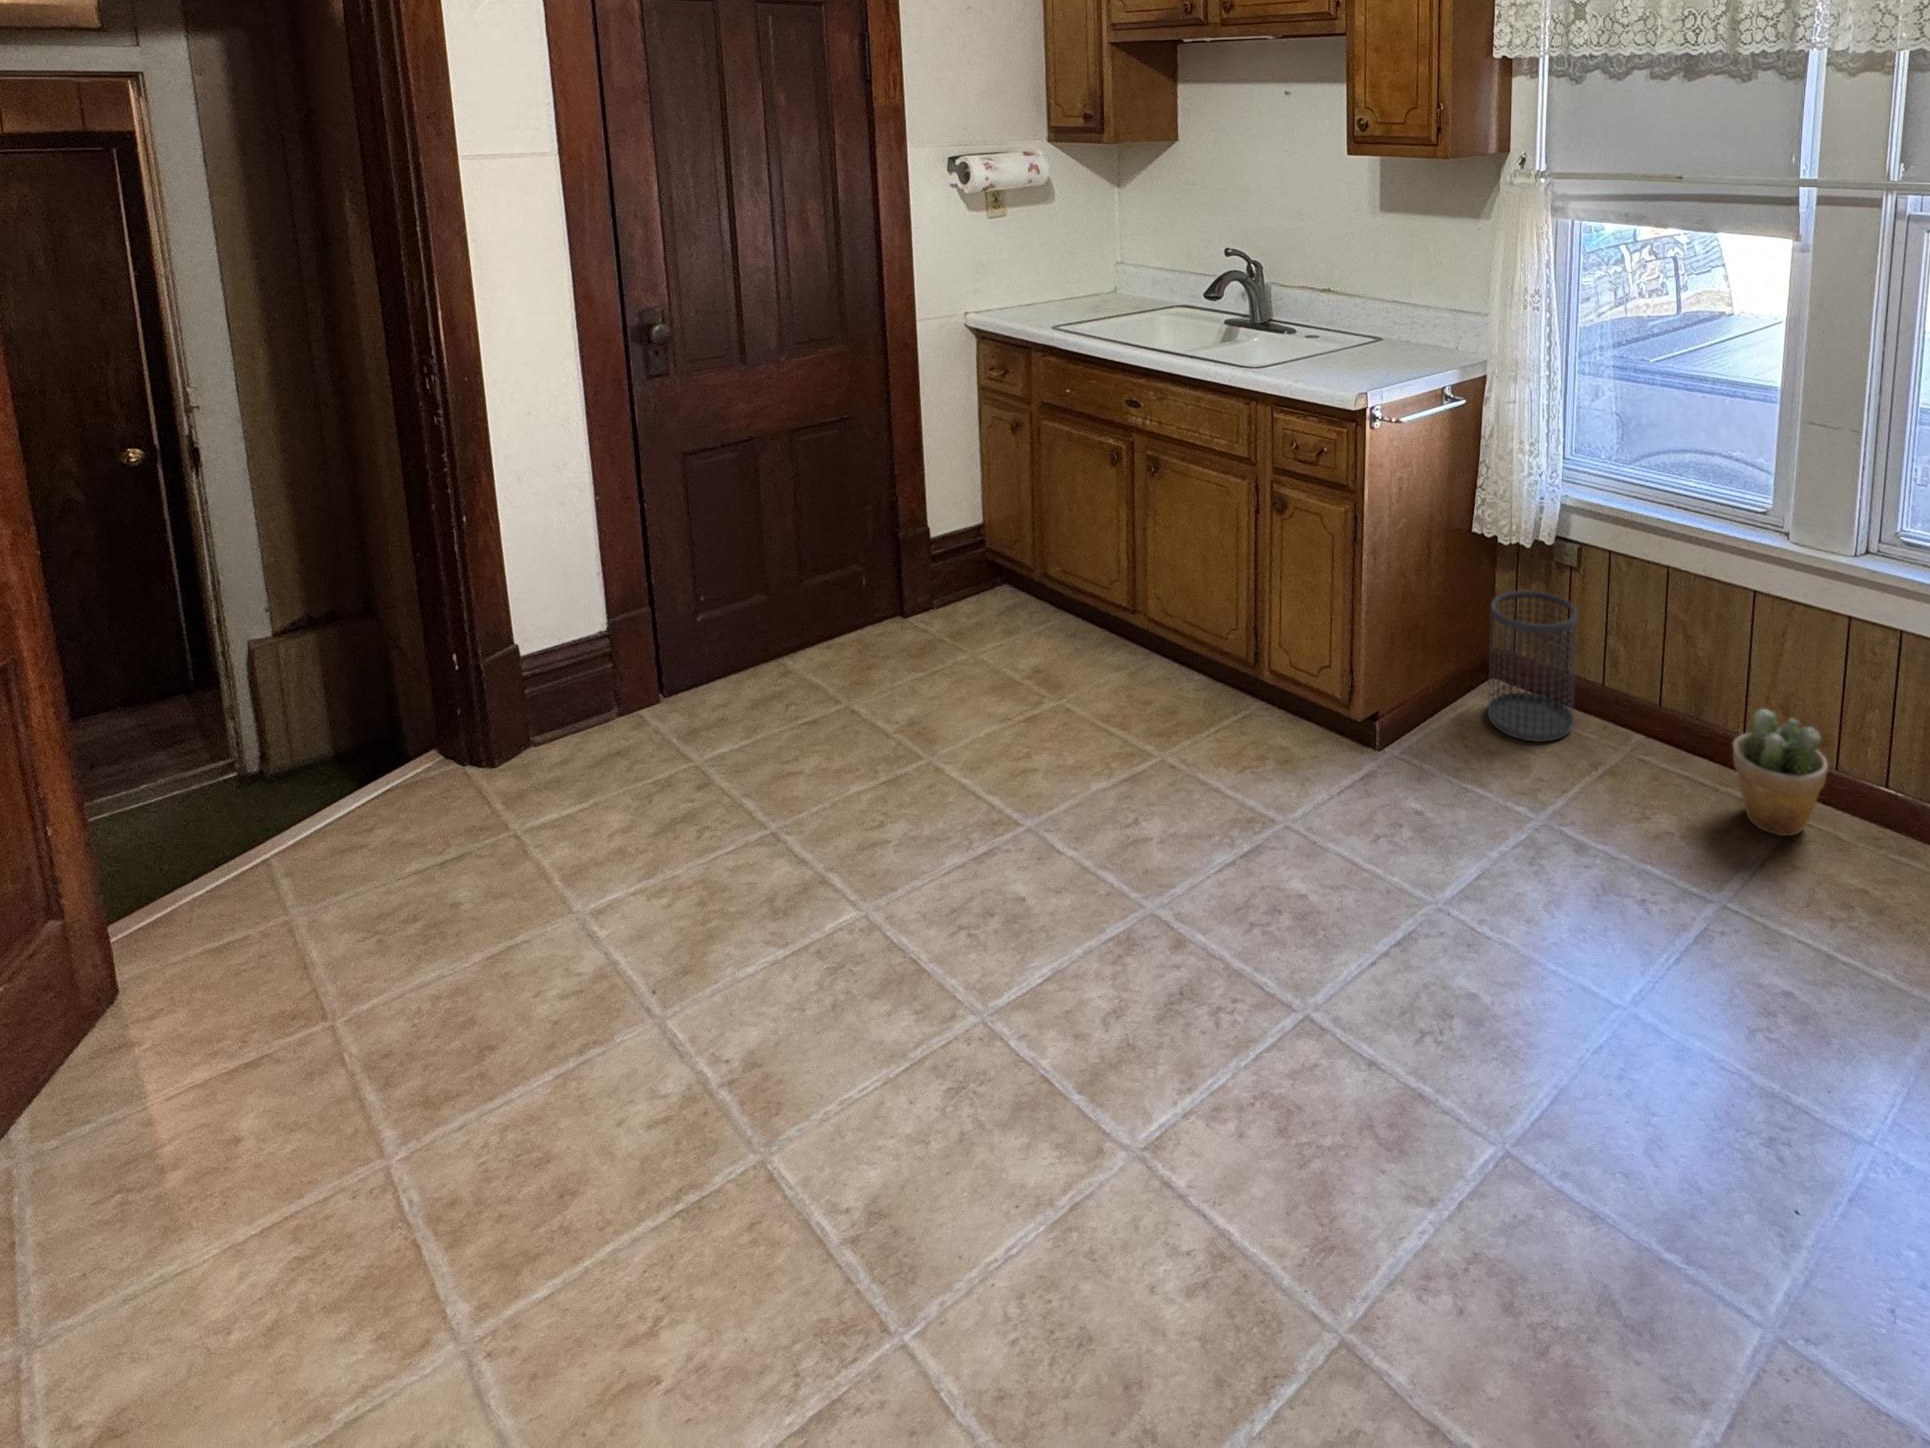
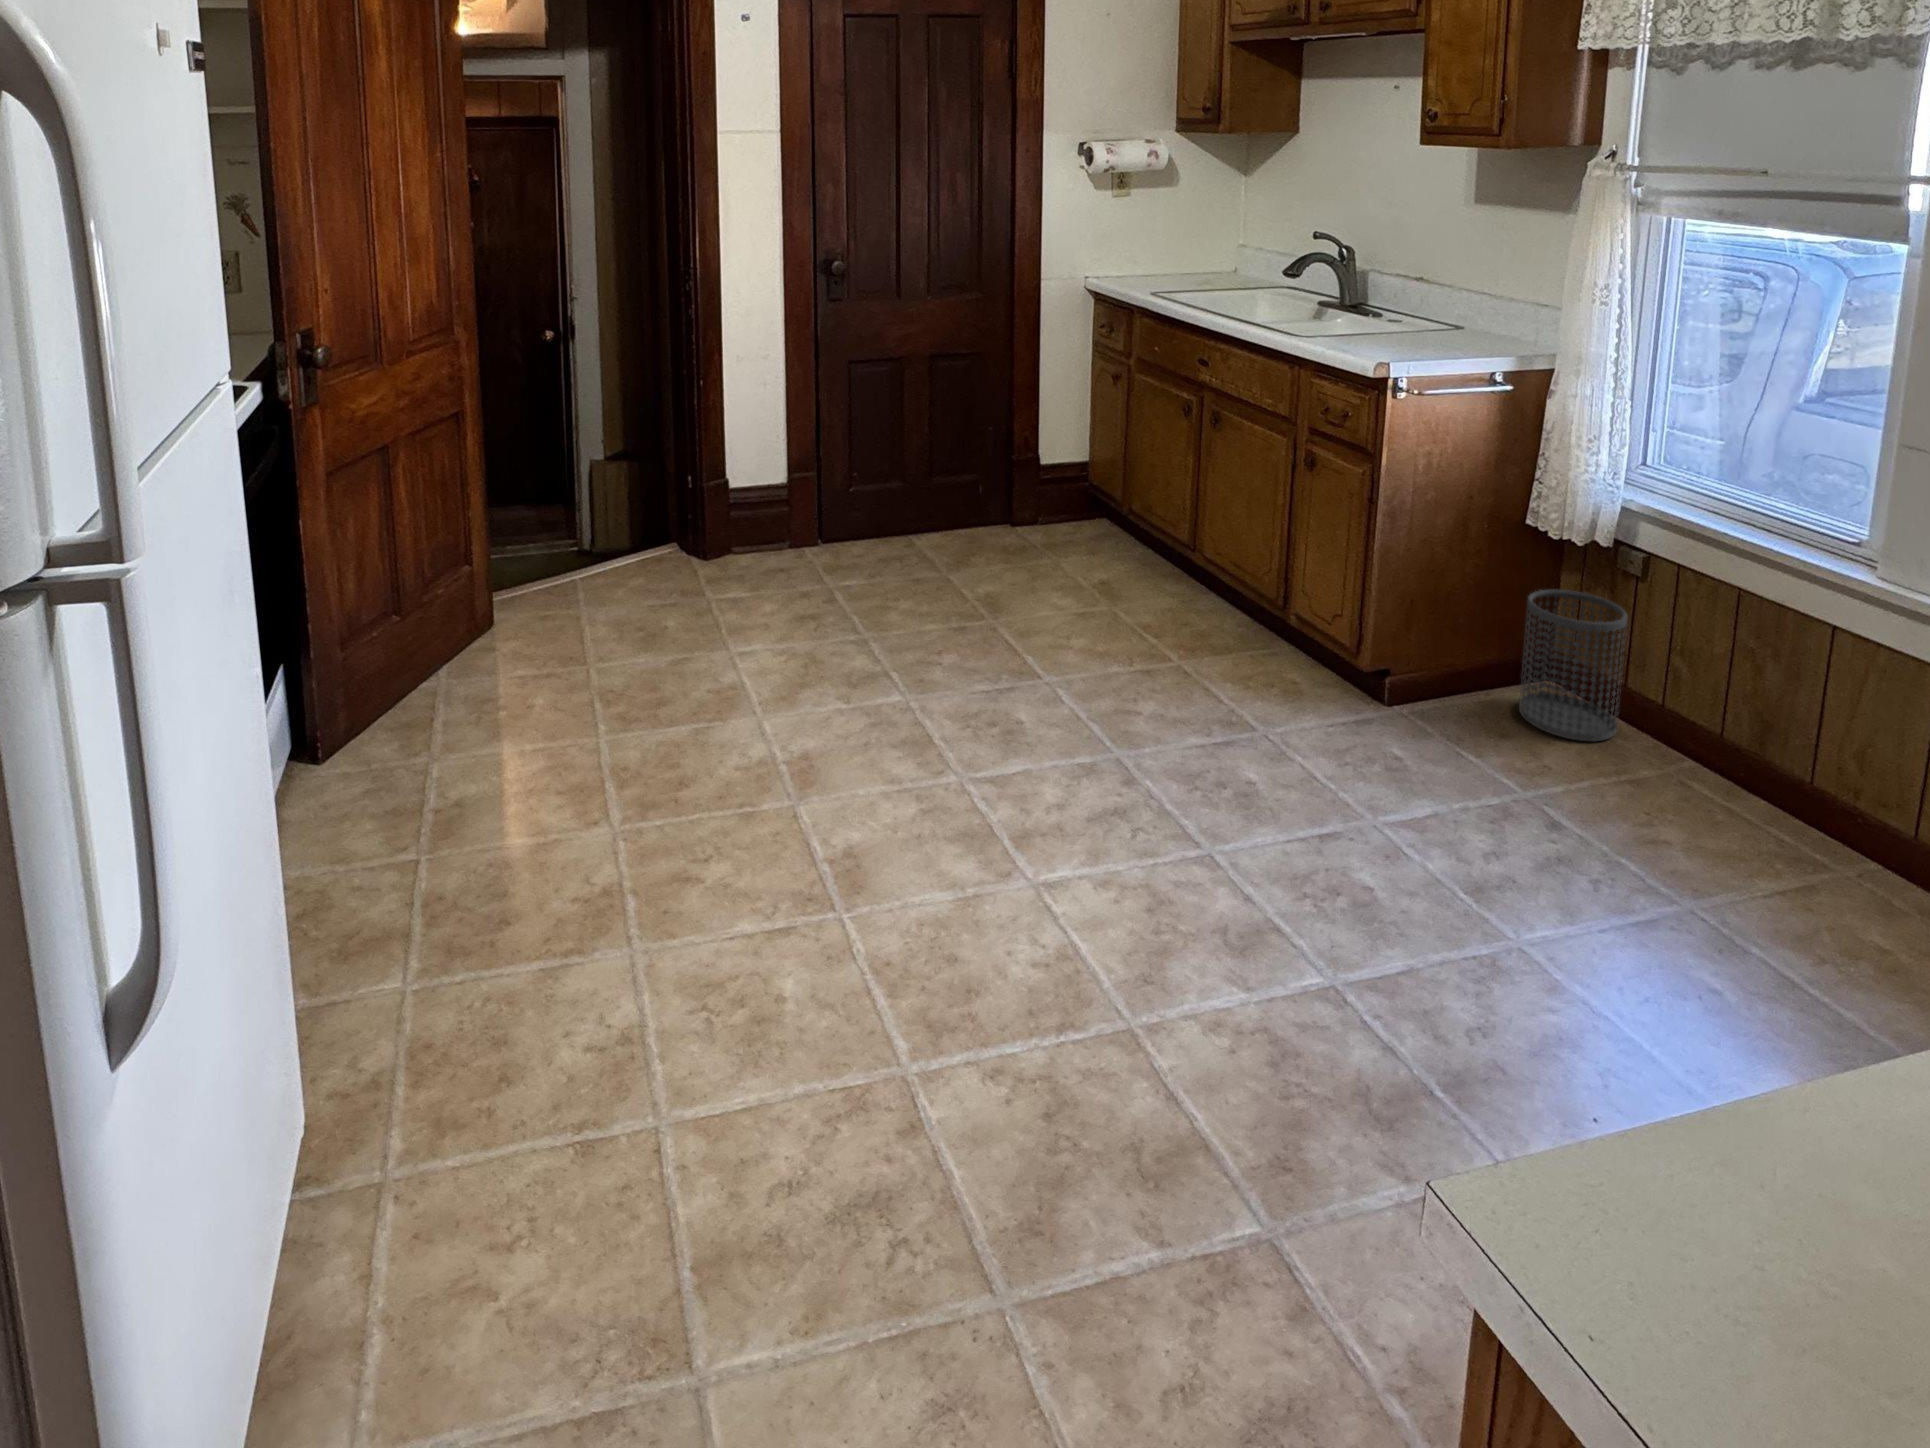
potted plant: present [1733,709,1828,836] -> none [1762,742,1882,883]

